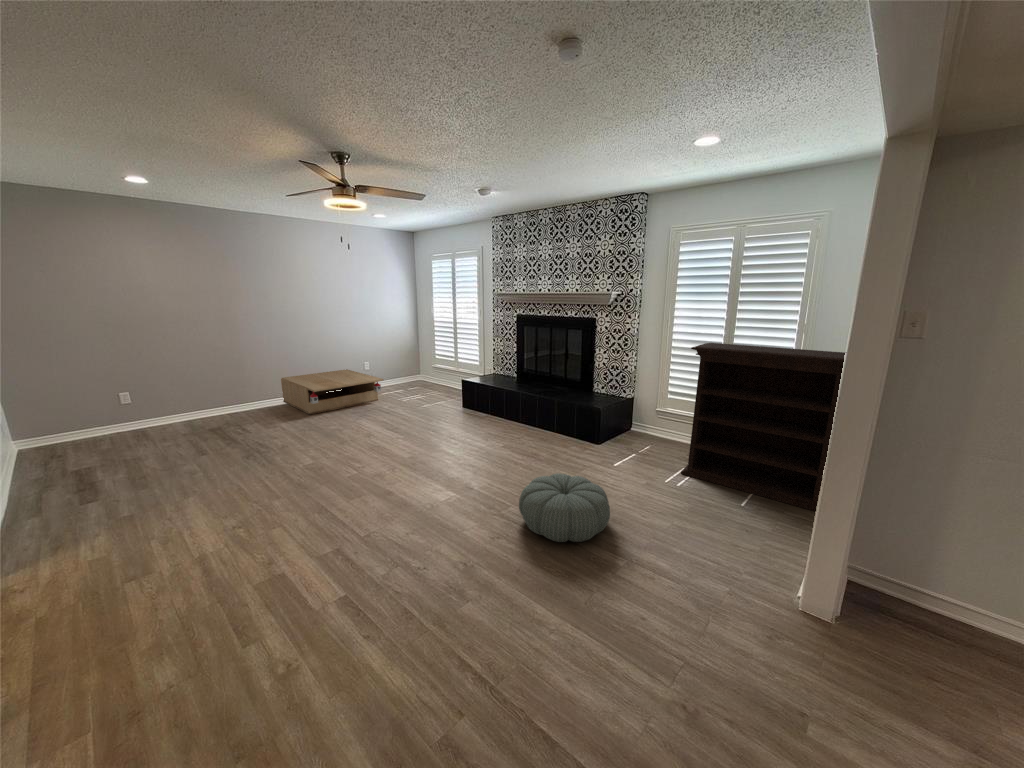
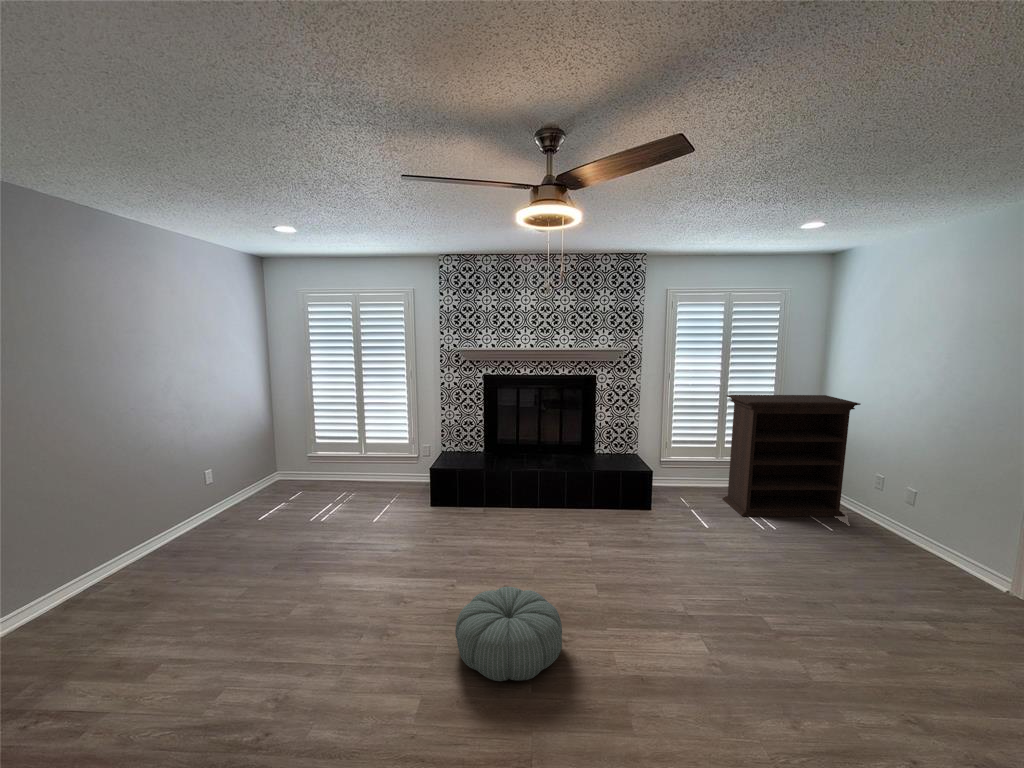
coffee table: present [281,369,383,414] -> none [76,494,306,599]
pouf: present [519,473,610,542] -> present [455,587,562,681]

